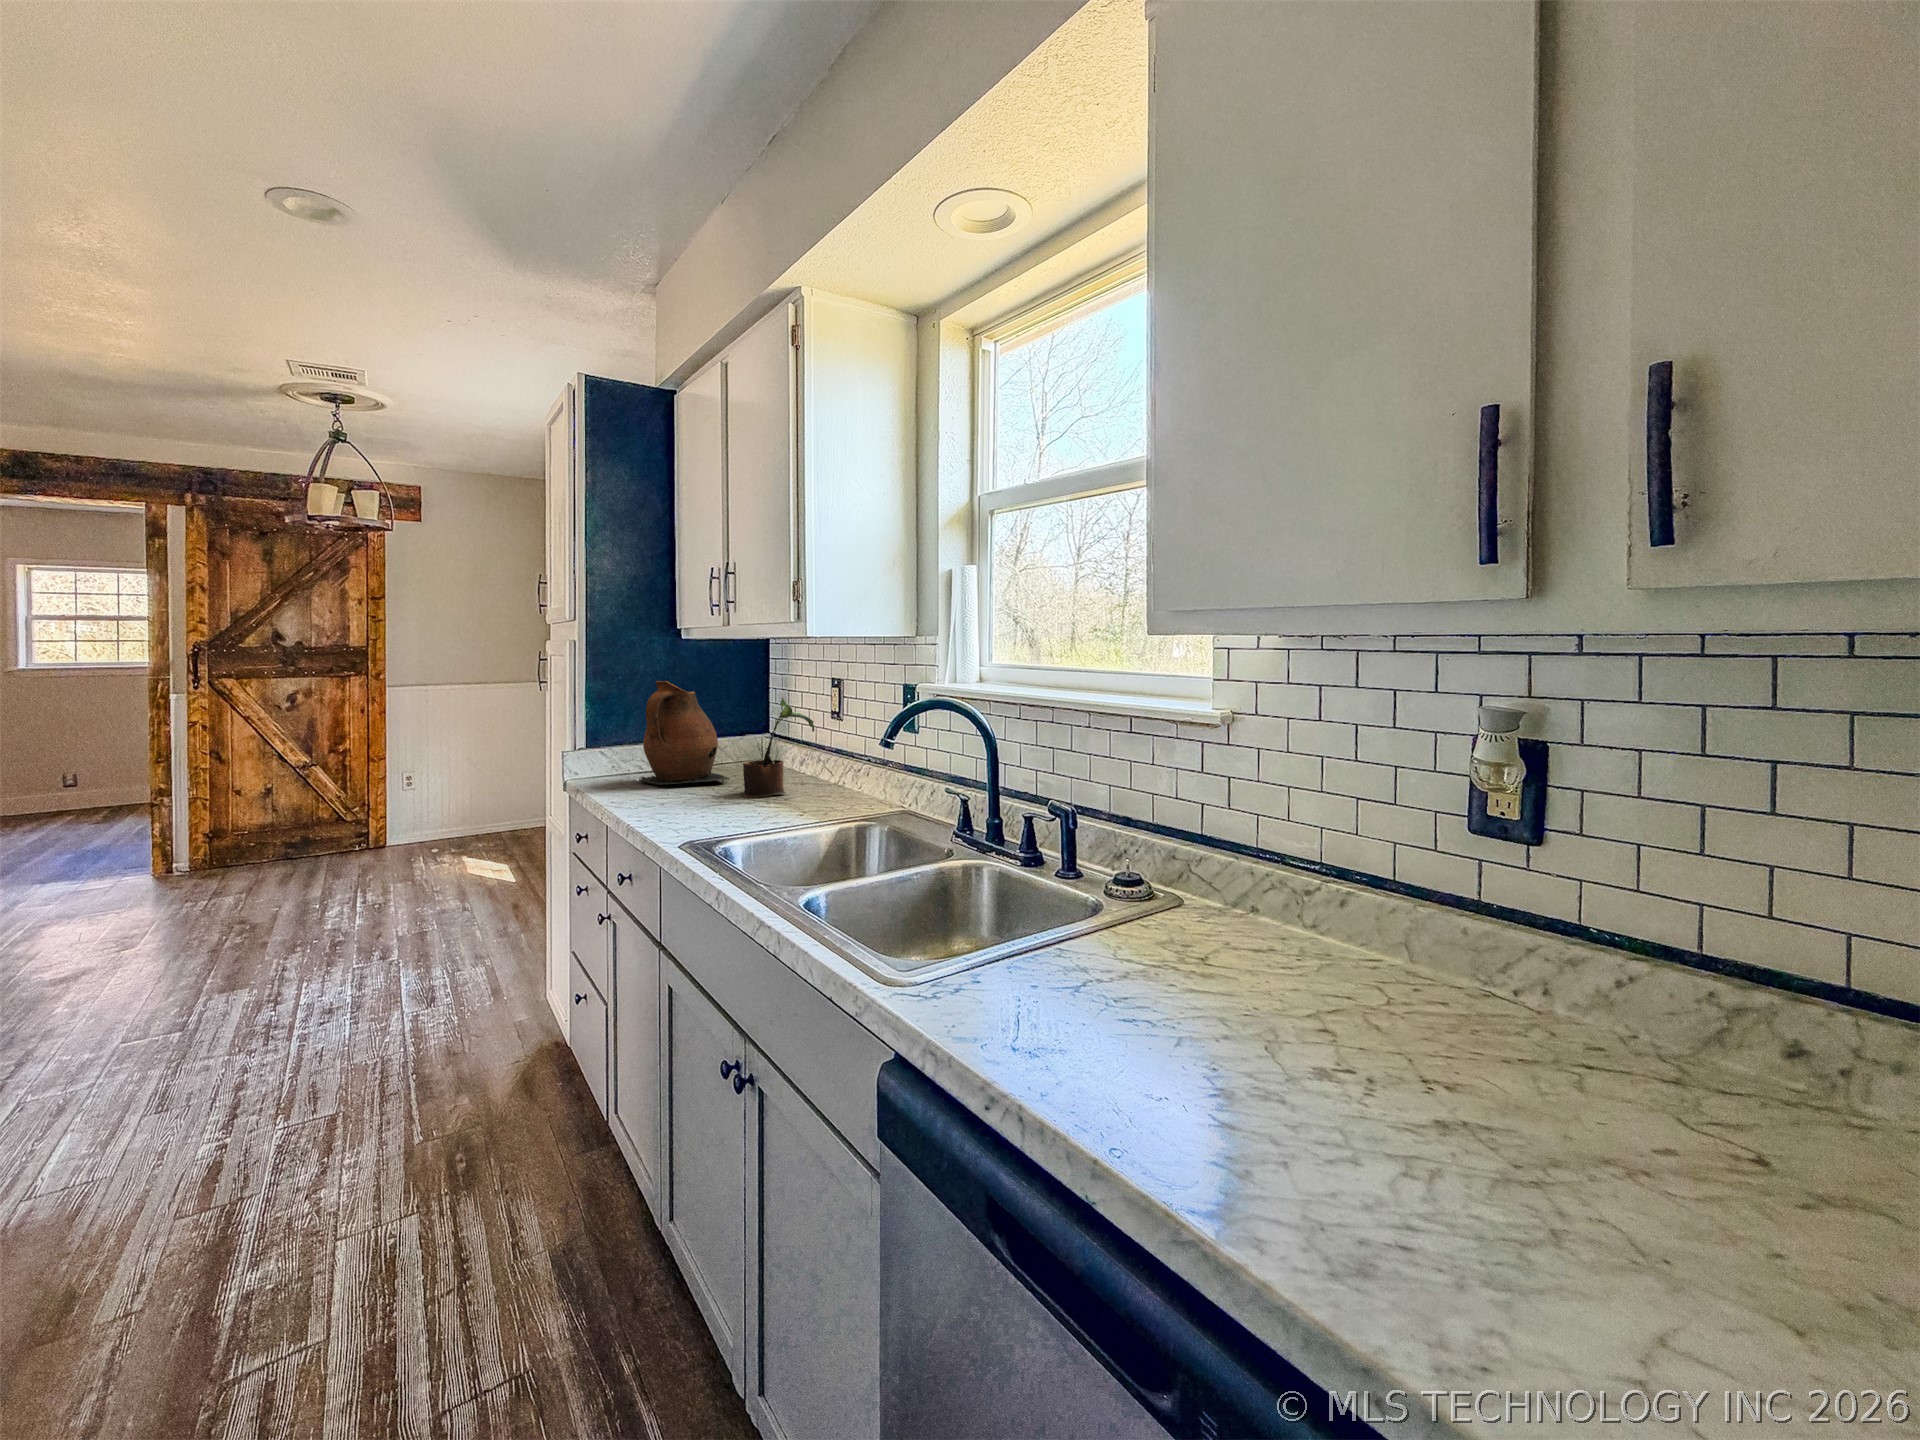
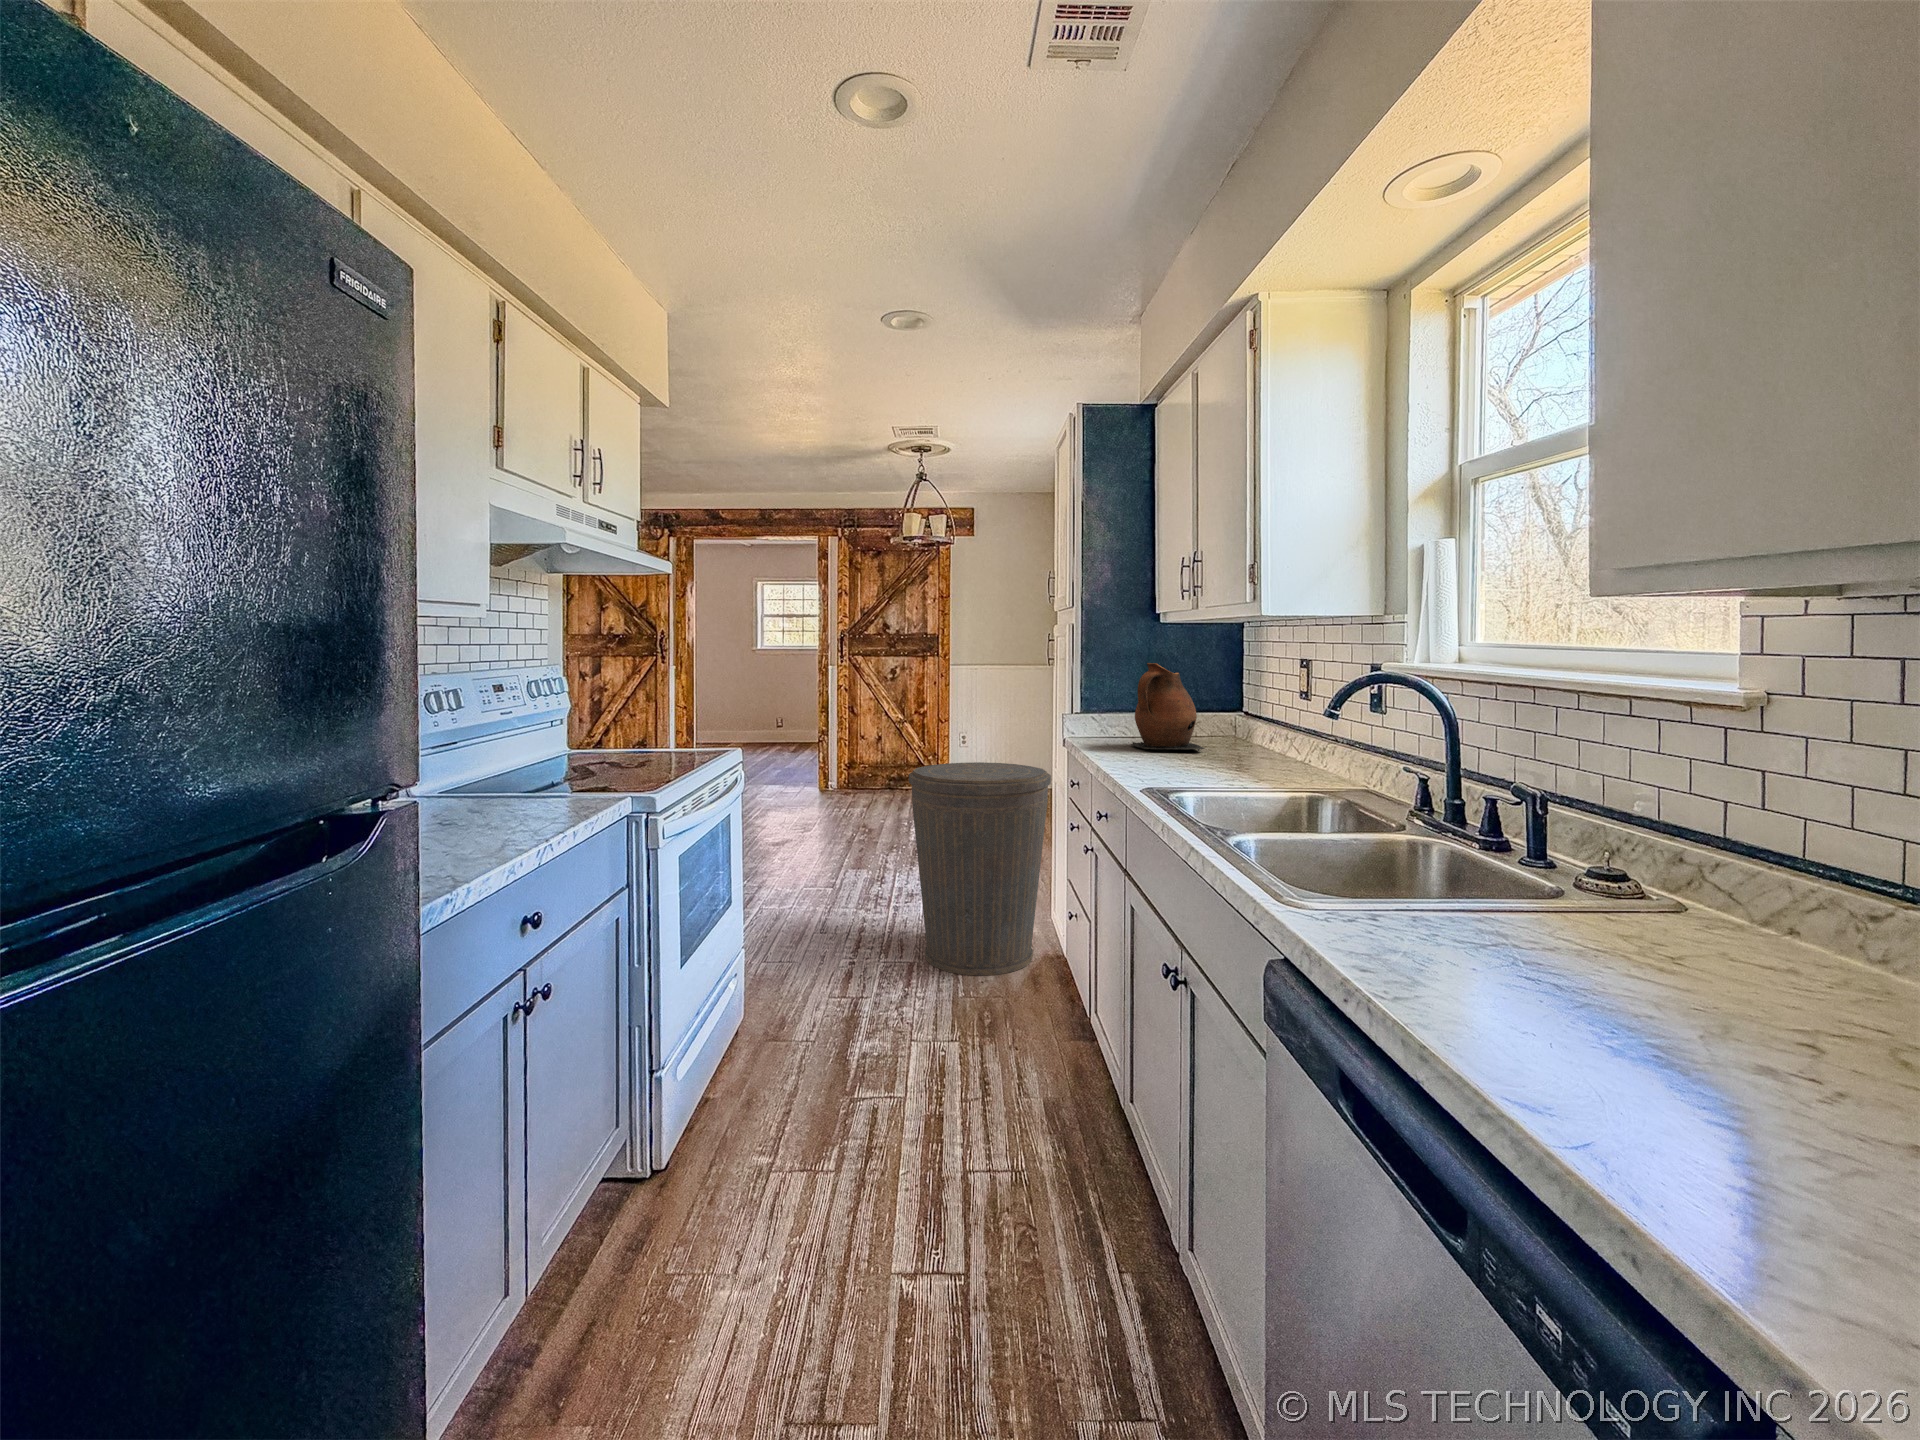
potted plant: present [742,698,814,798] -> none [1211,680,1282,765]
trash can: none [315,815,534,1110] -> present [909,762,1051,976]

